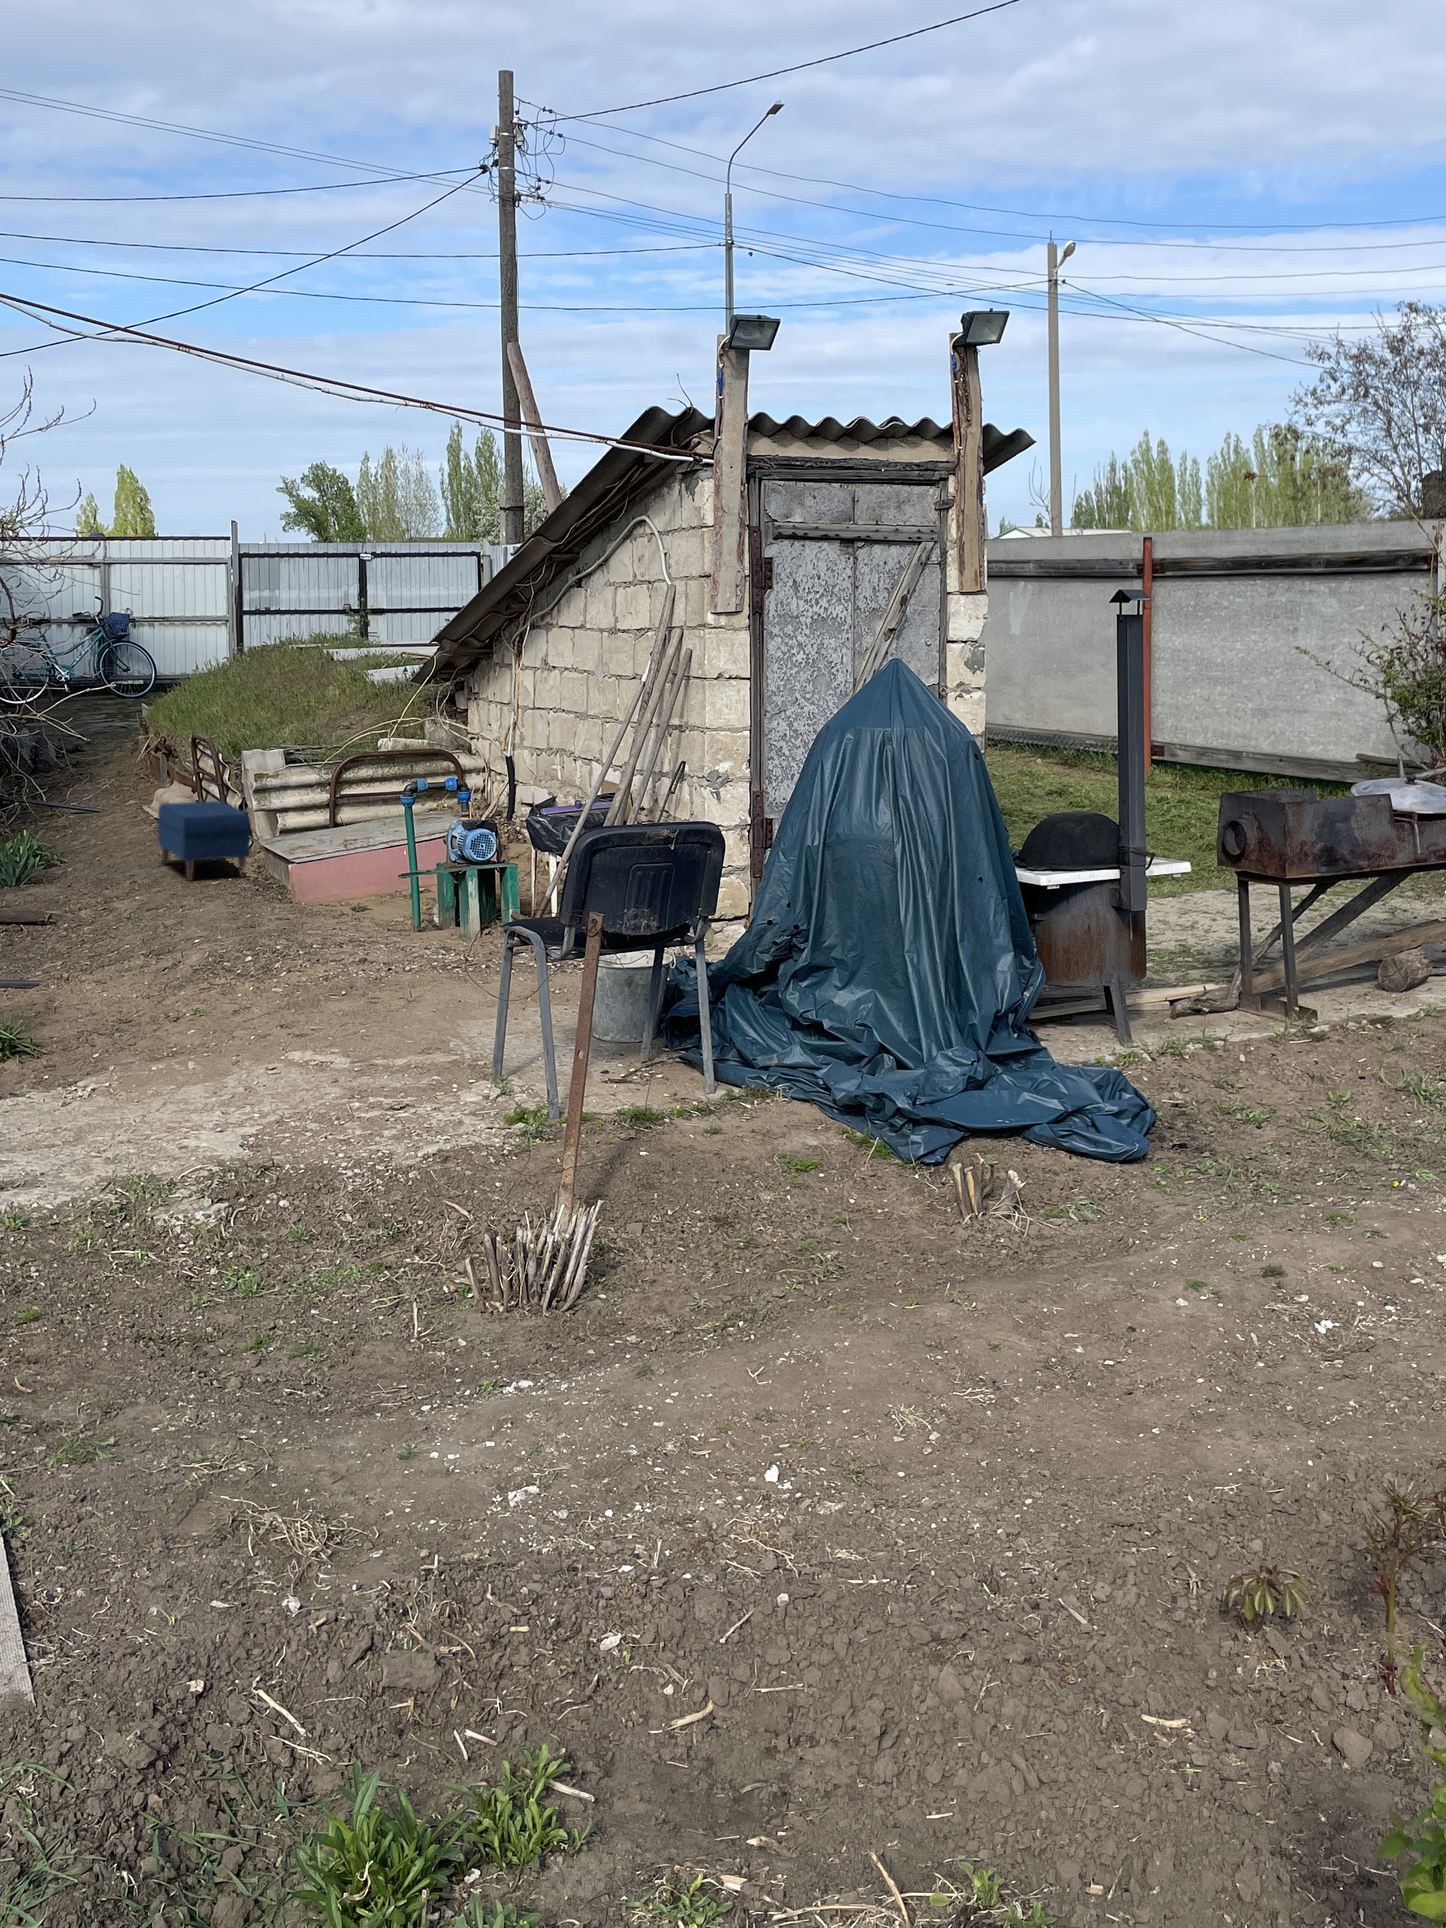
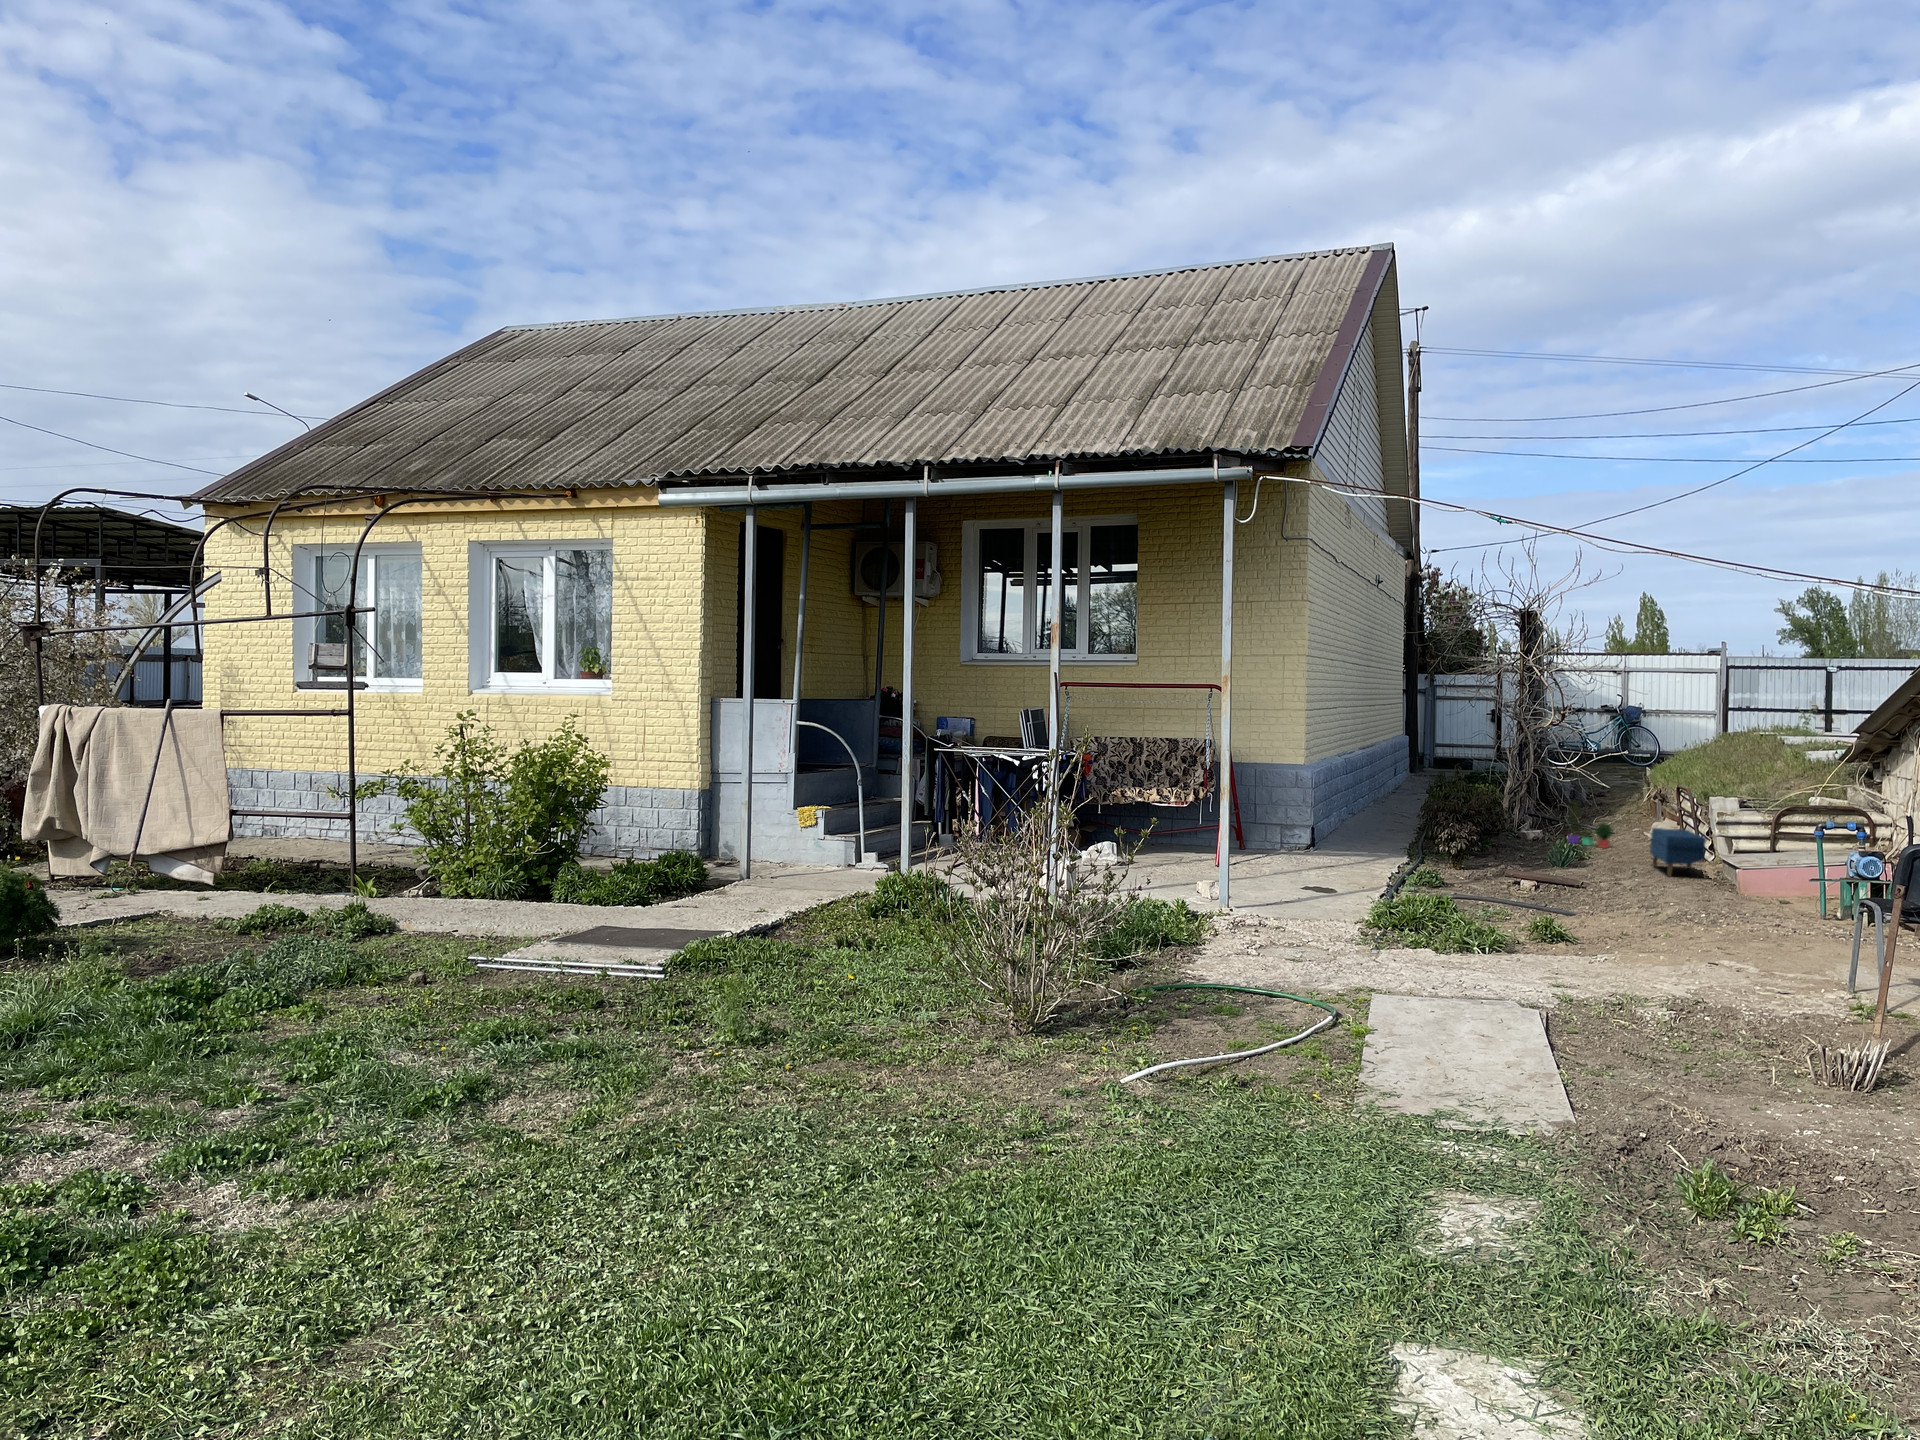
potted plant: none [24,763,100,837] -> present [1566,800,1613,848]

